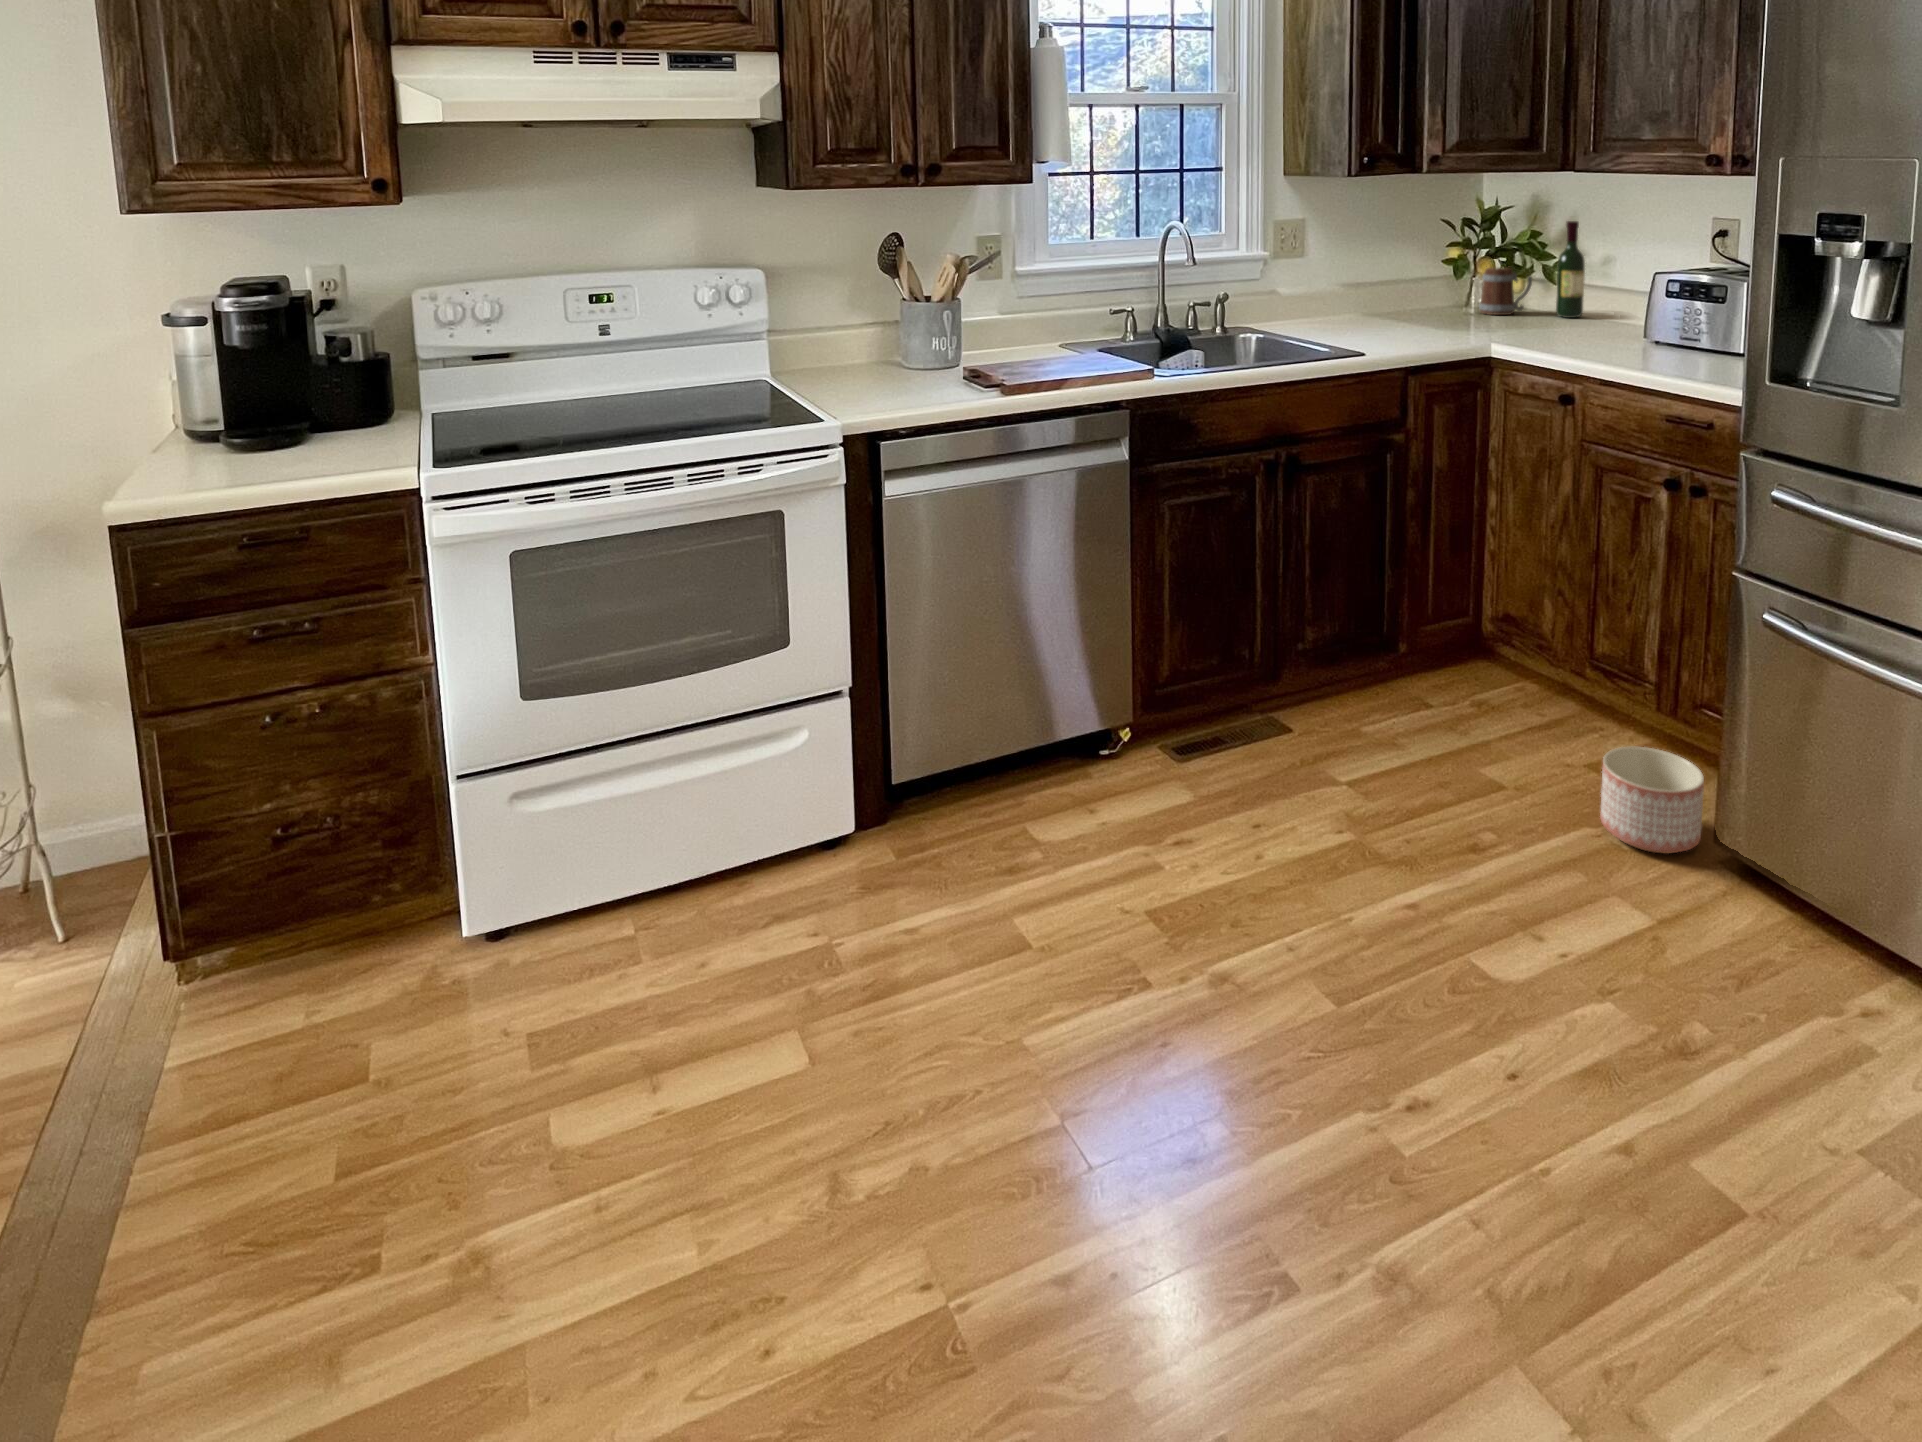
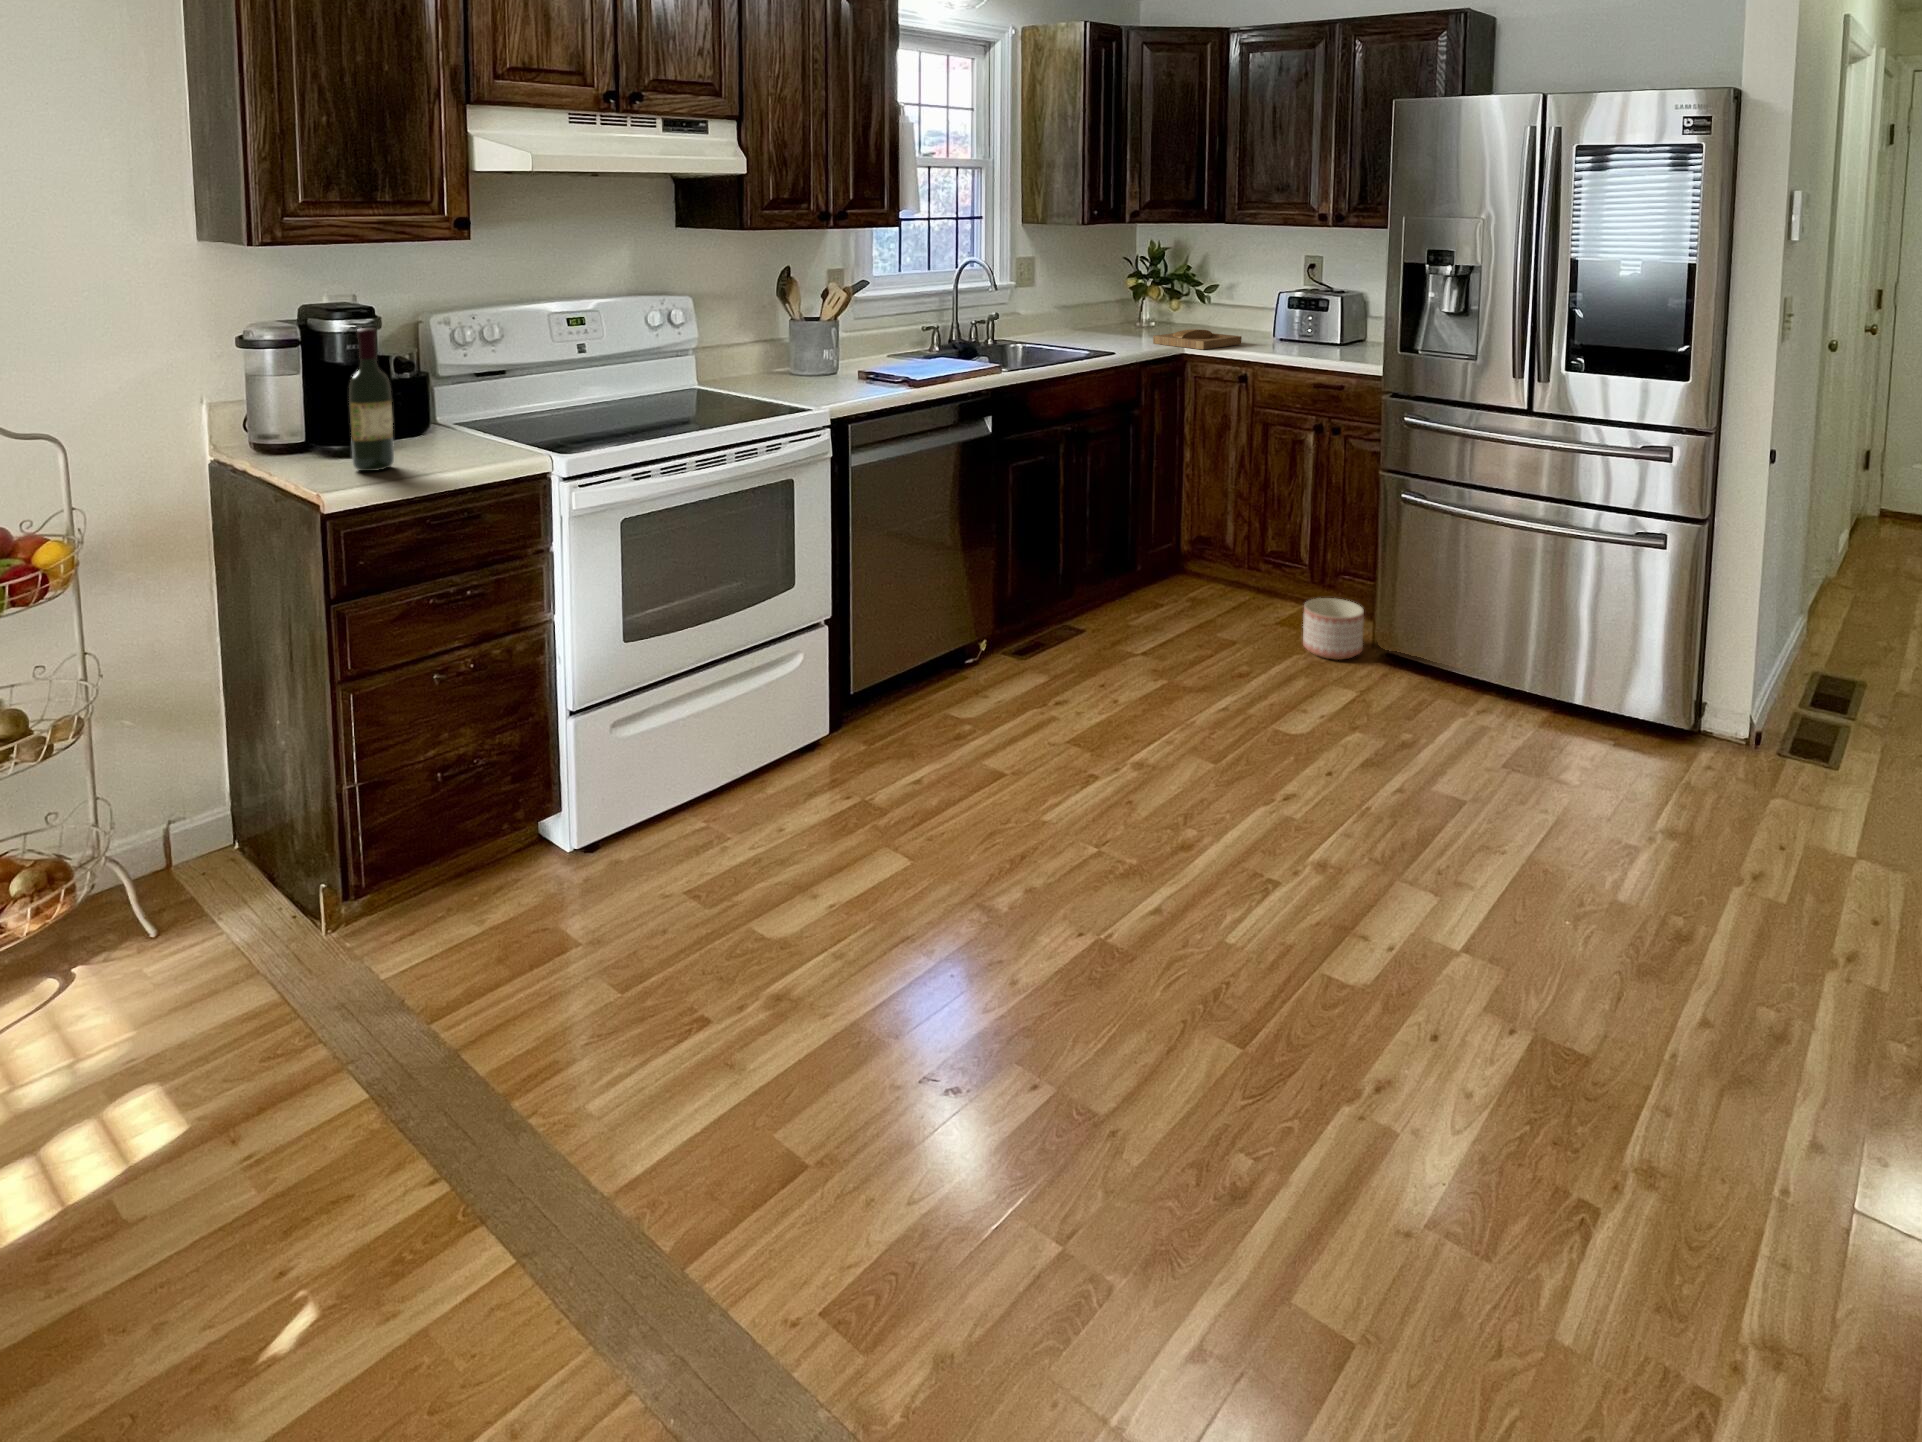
wine bottle: present [1556,221,1585,318] -> present [349,328,394,471]
mug: present [1479,266,1532,315] -> none [1147,293,1183,328]
tray: none [1450,321,1585,351] -> present [1153,329,1242,350]

